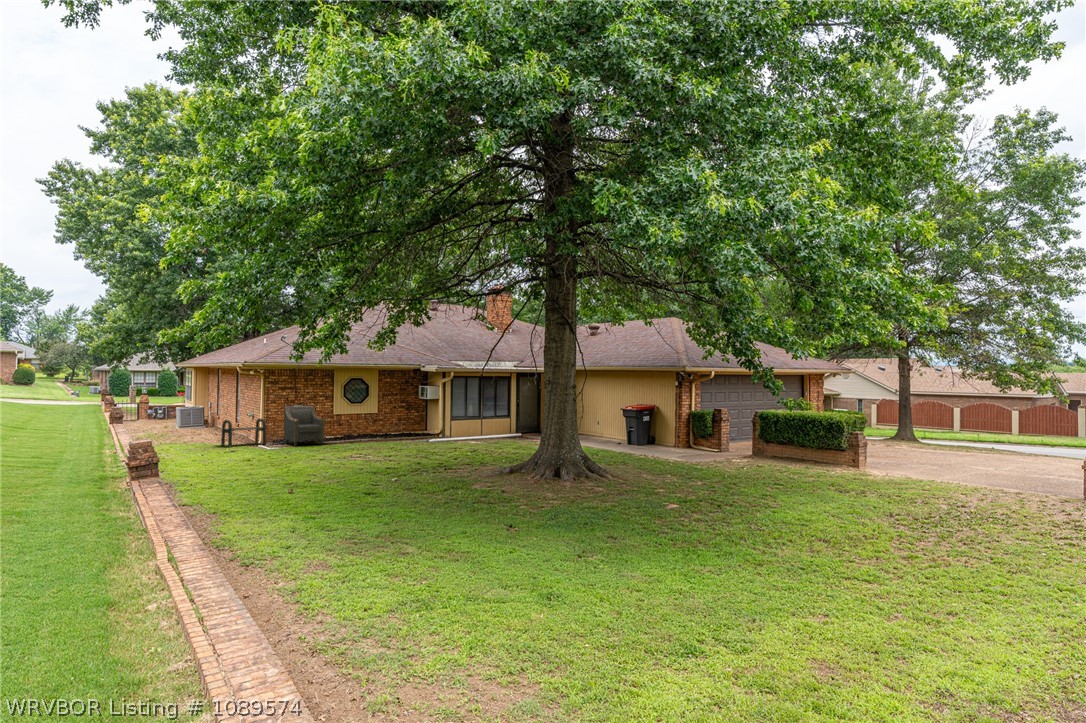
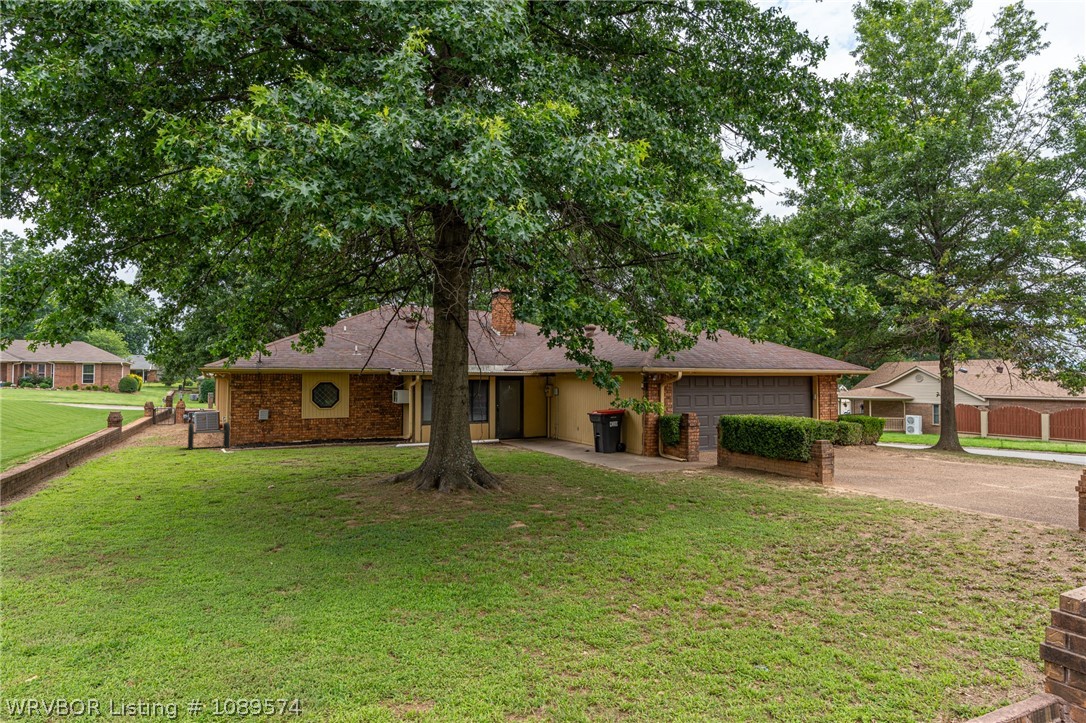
chair: present [284,406,325,446] -> none [249,410,285,450]

